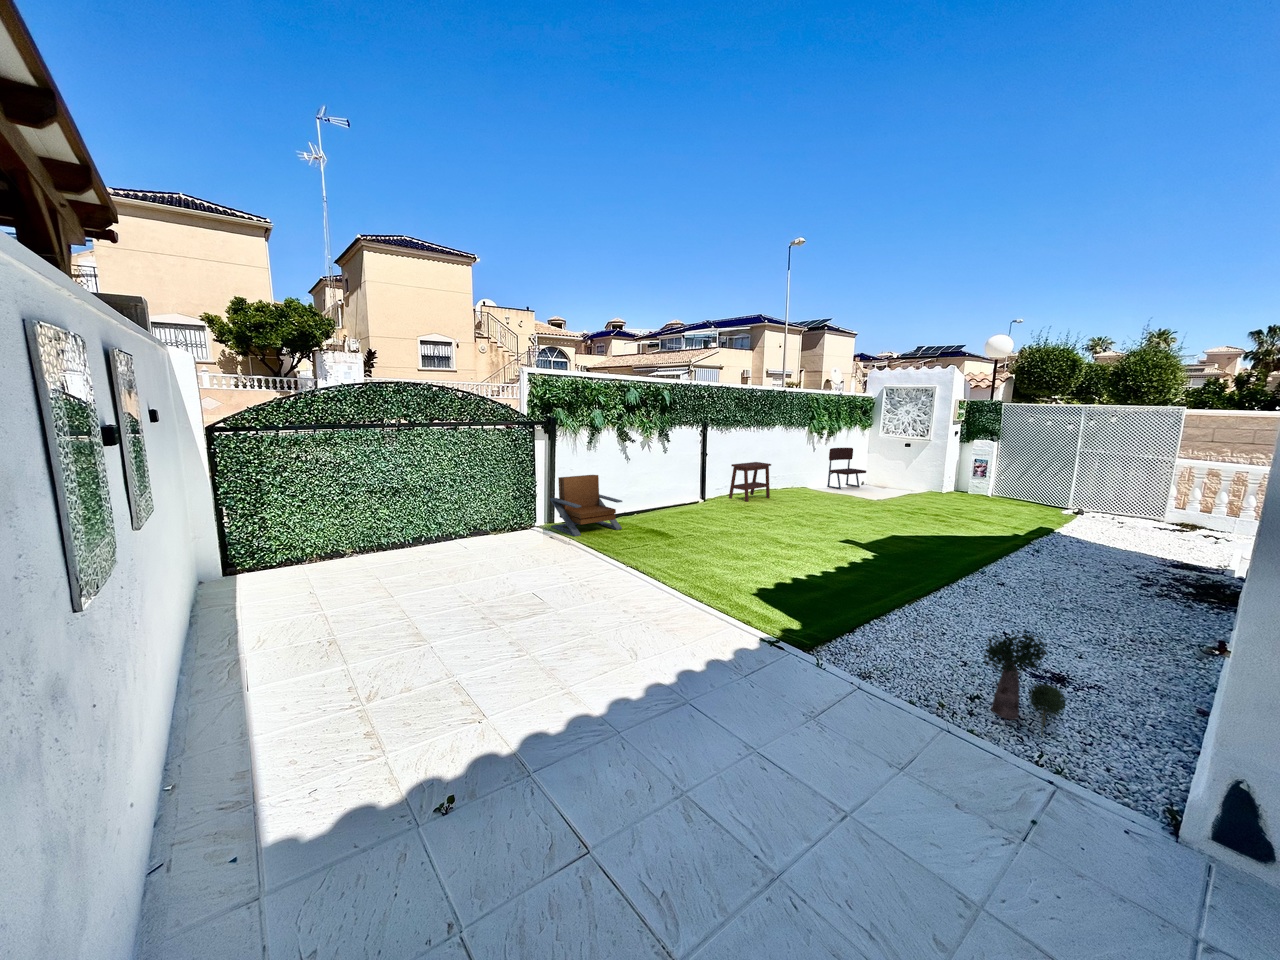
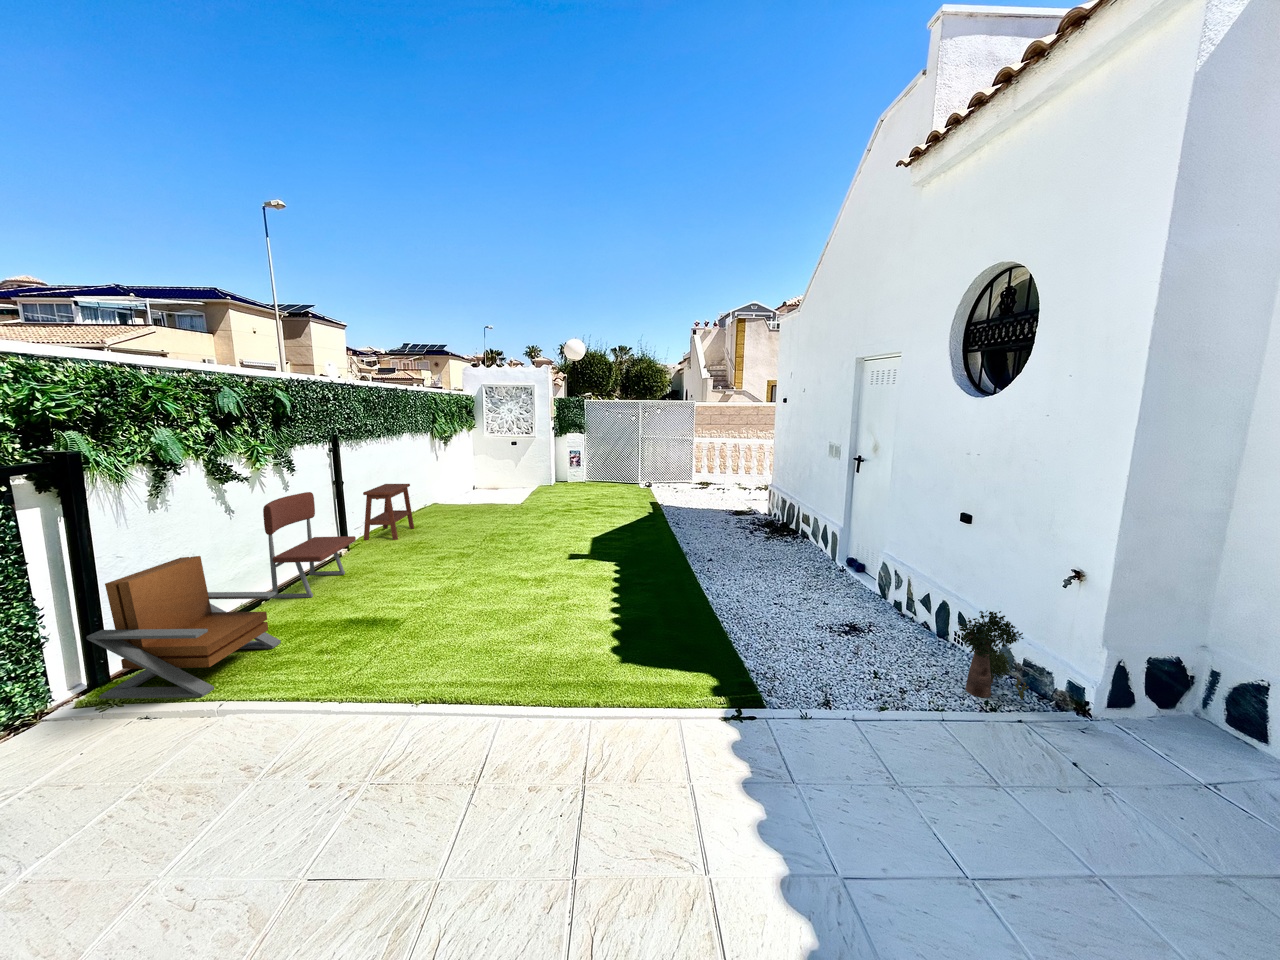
bench: present [827,448,866,489] -> present [263,492,356,599]

